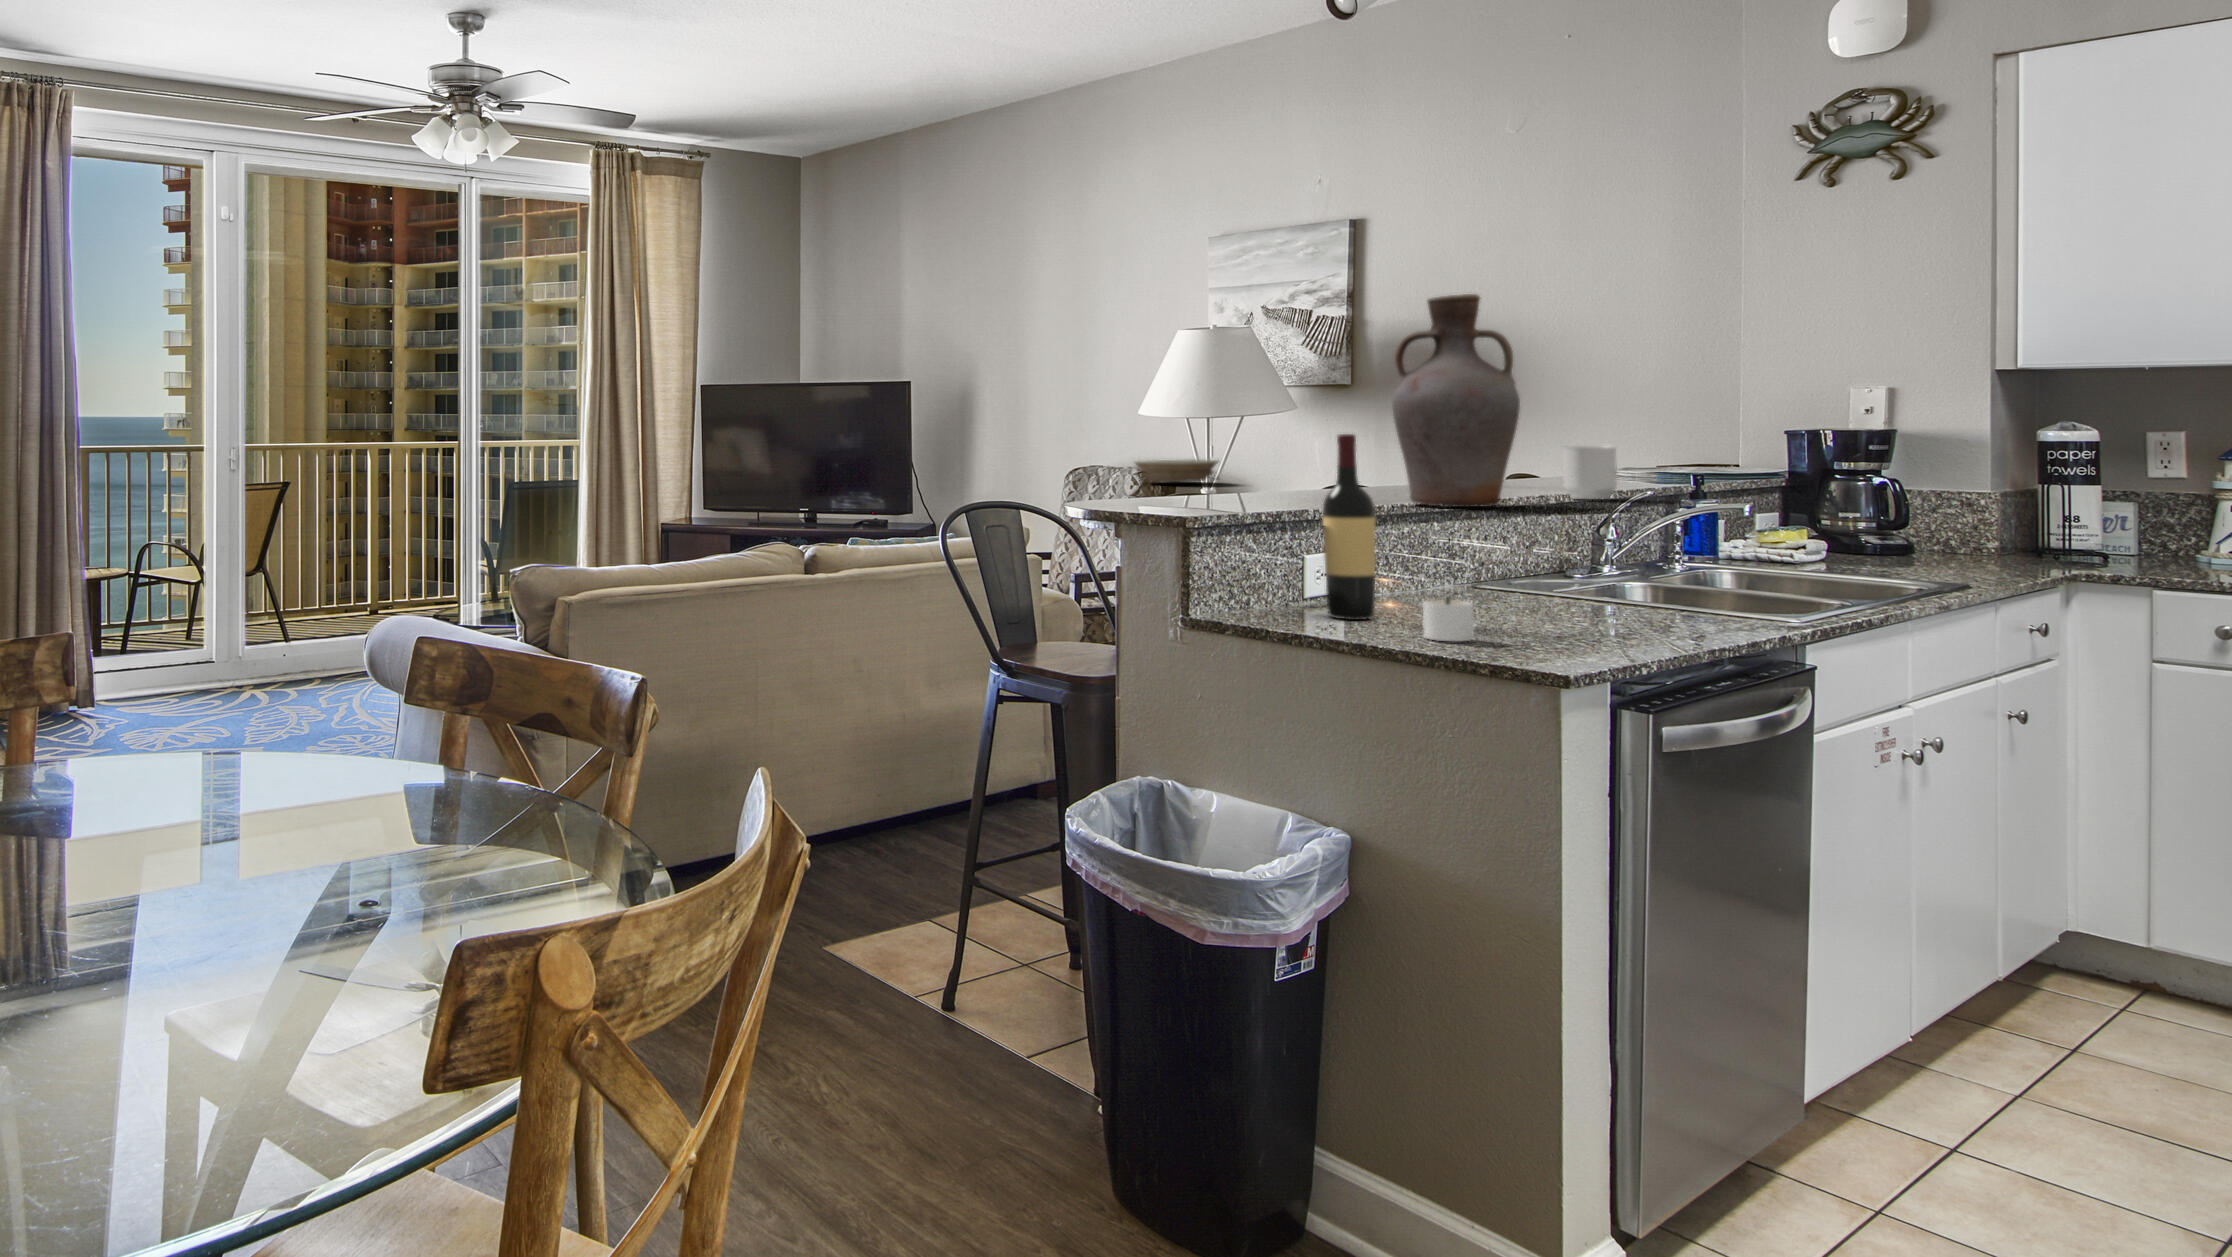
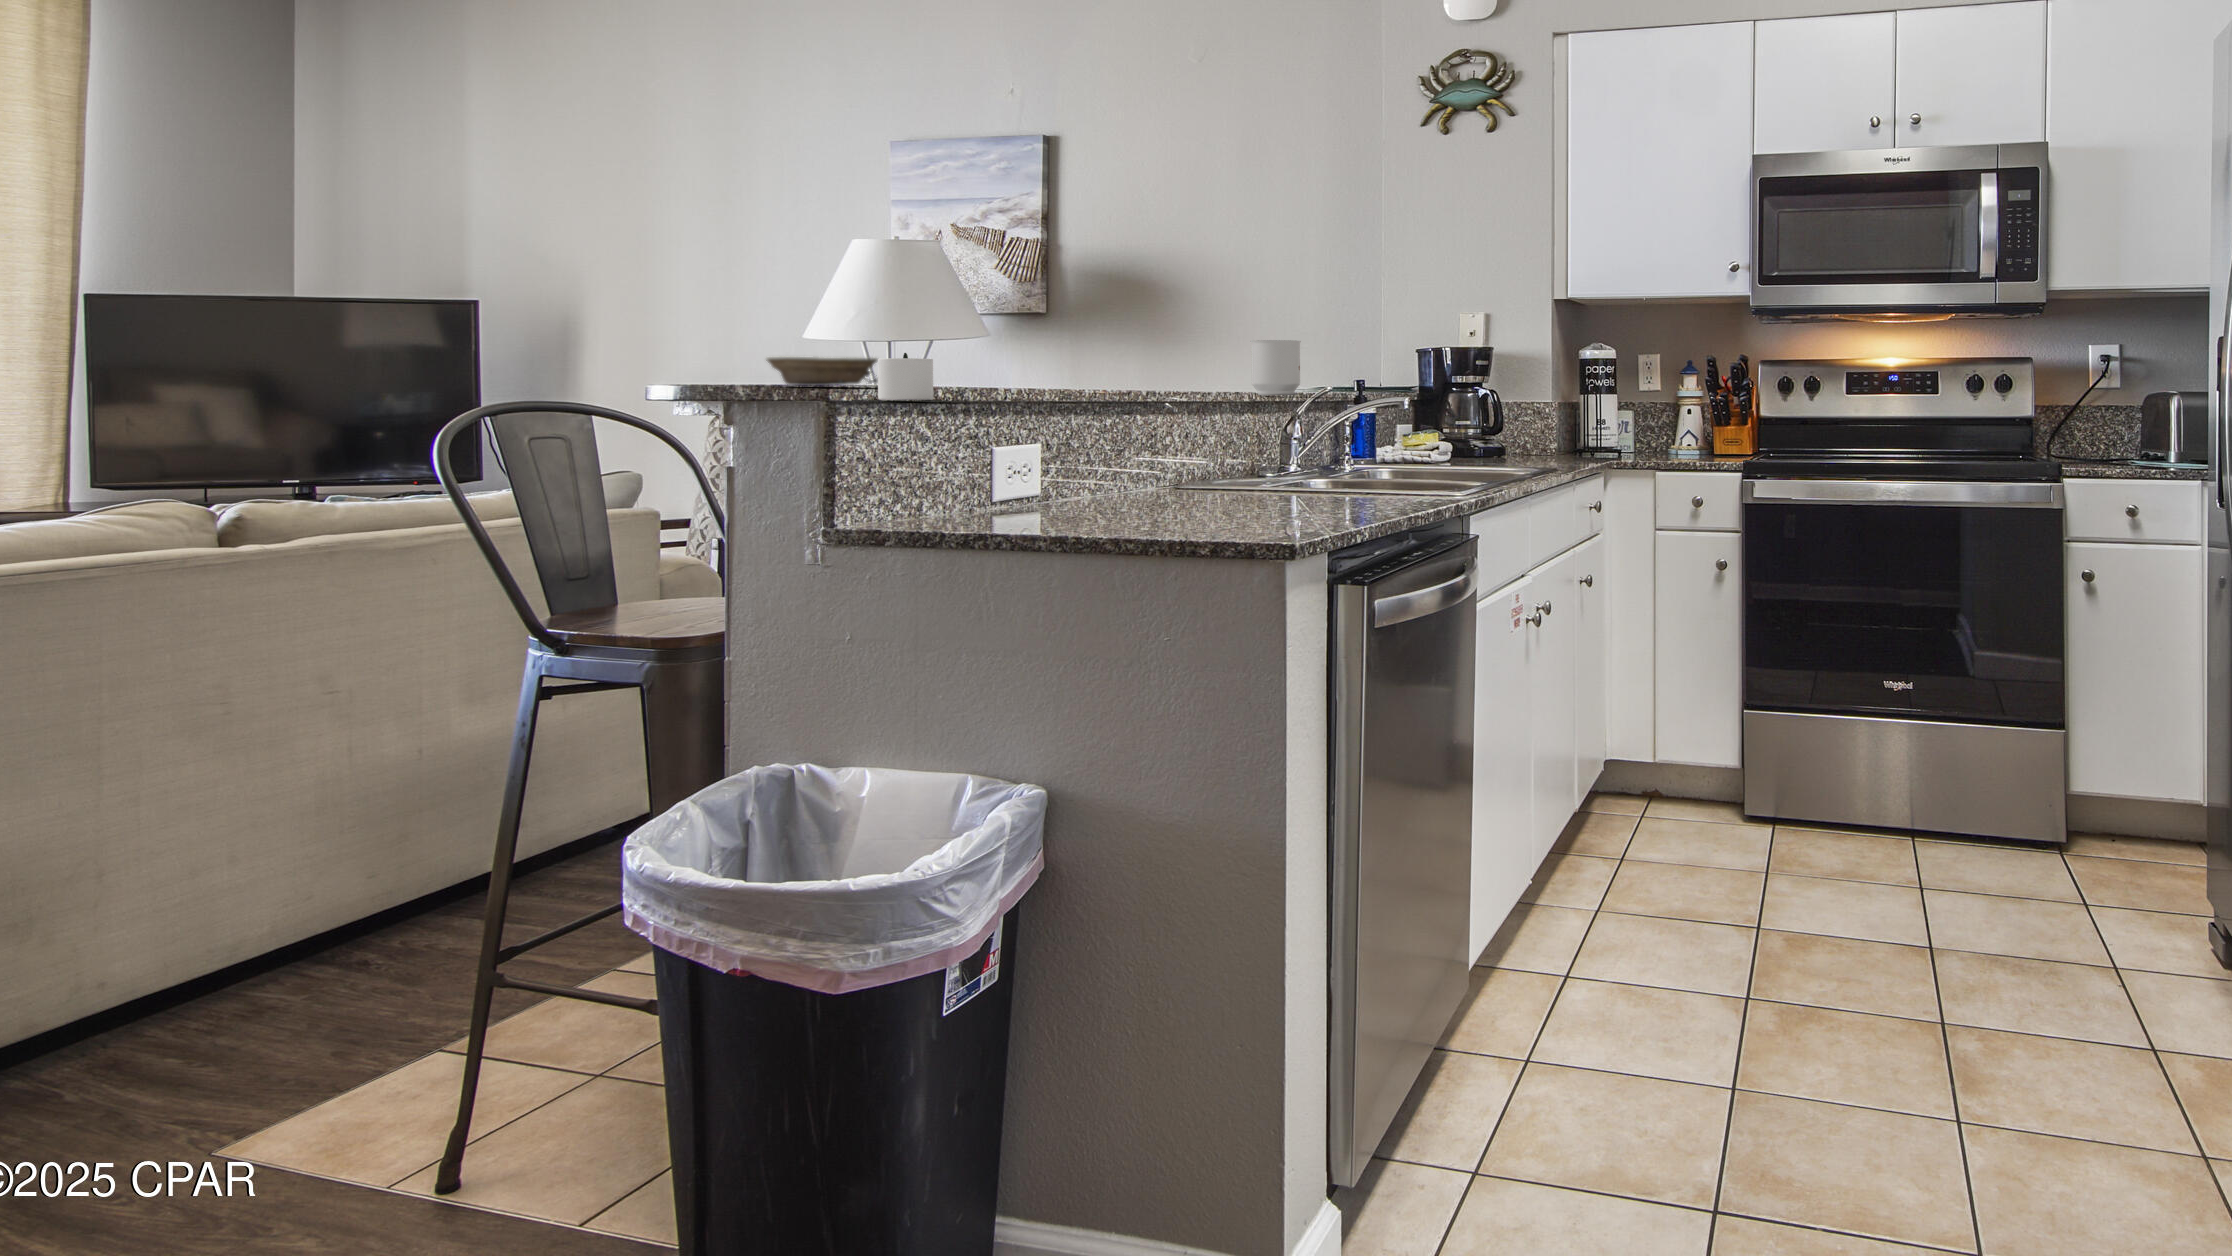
vase: present [1392,294,1520,507] -> none [1086,156,1219,396]
wine bottle: present [1322,434,1376,620] -> none [1013,288,1077,521]
candle: present [1423,598,1474,642] -> present [878,353,933,400]

